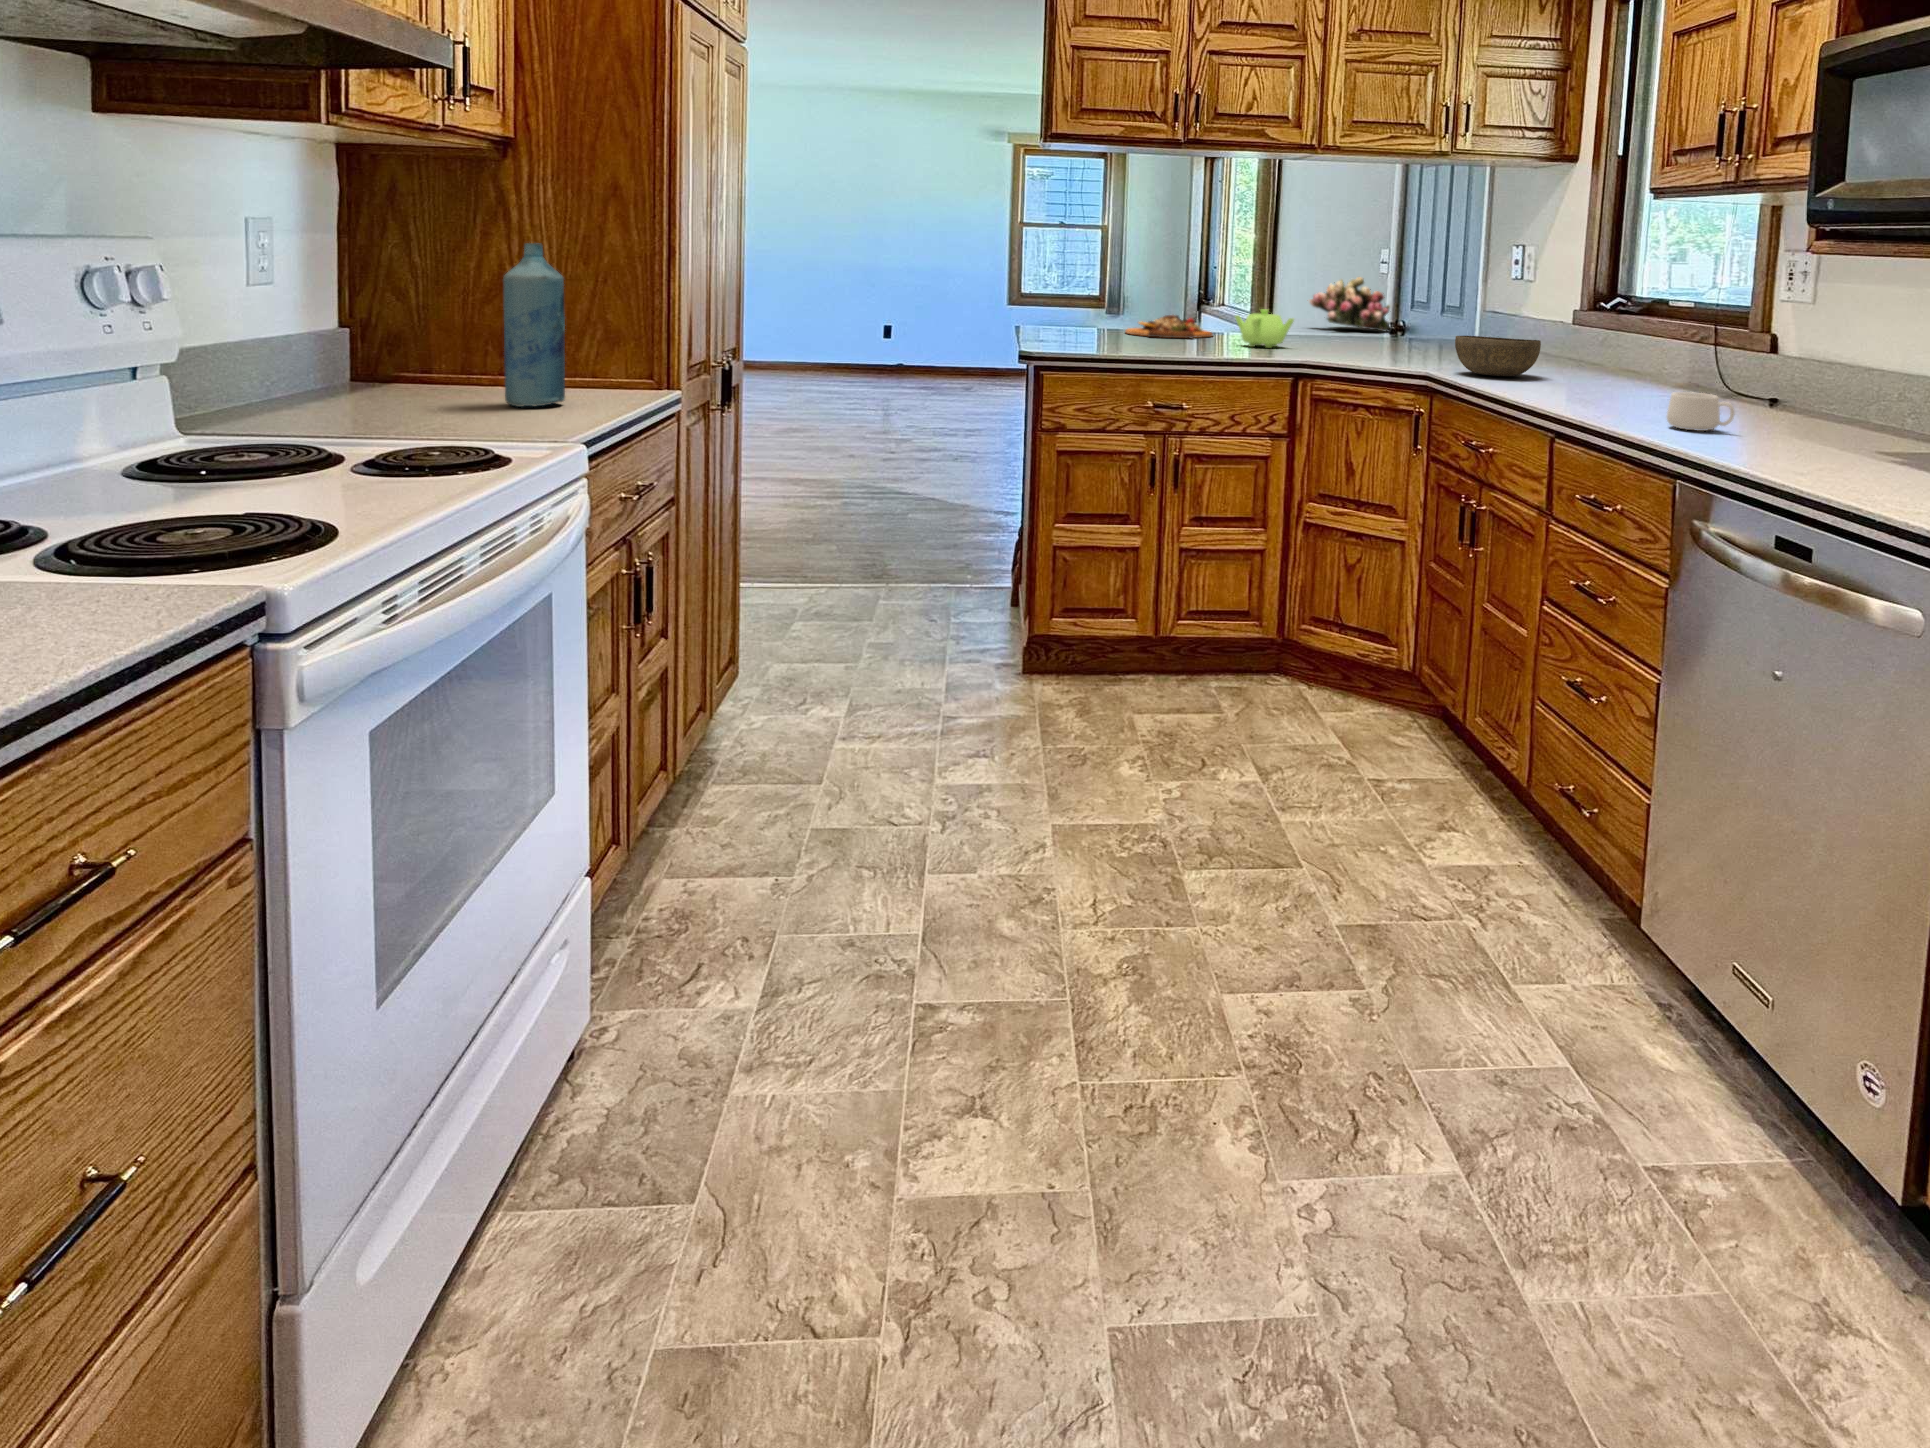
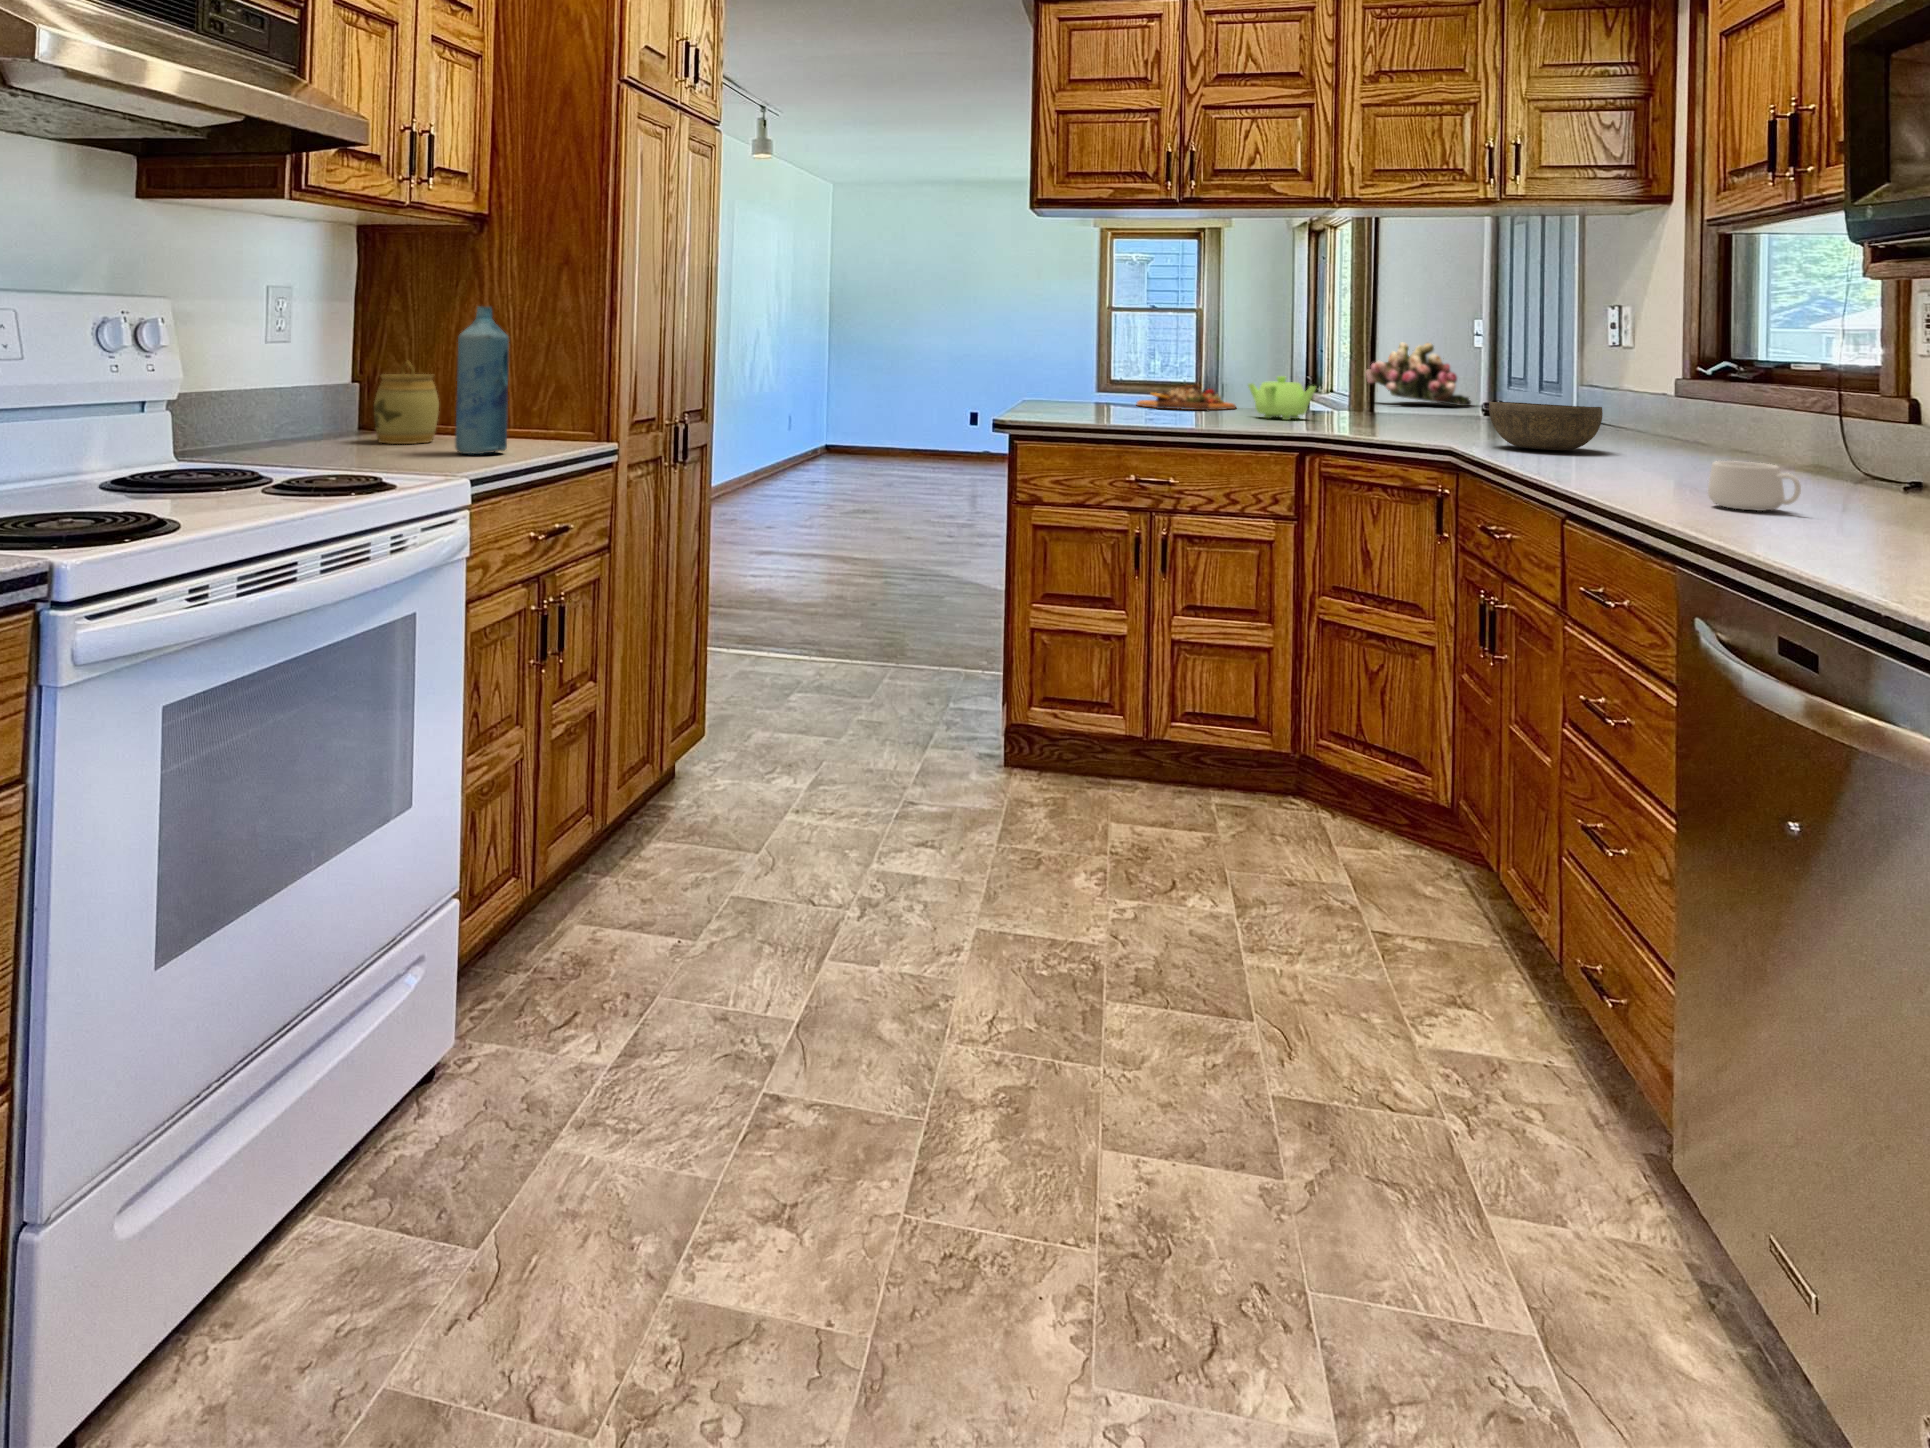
jar: none [381,300,459,395] -> present [374,361,439,444]

